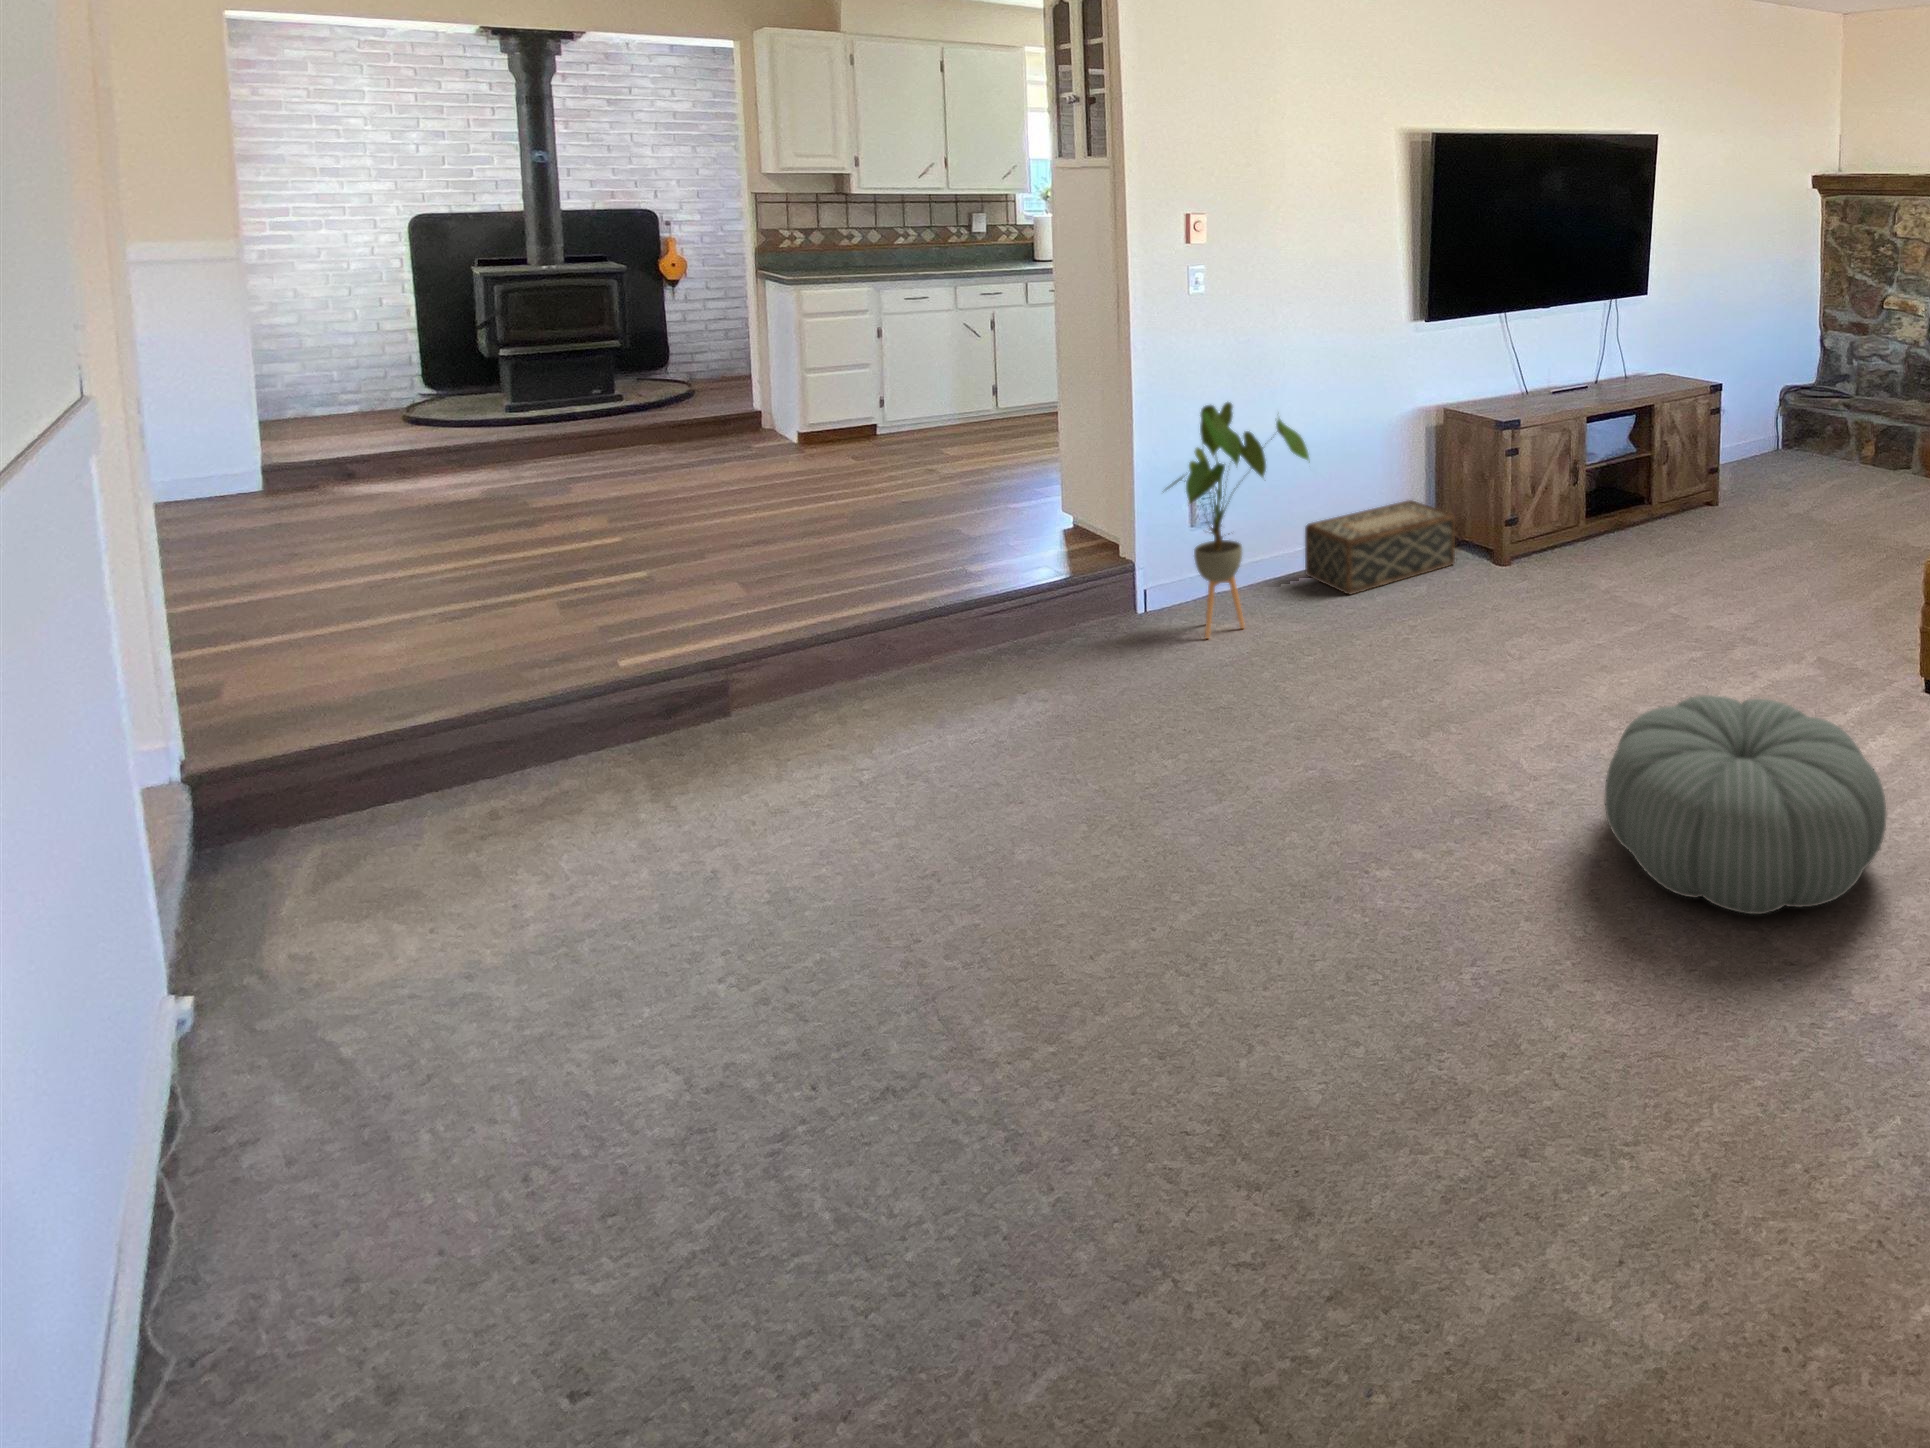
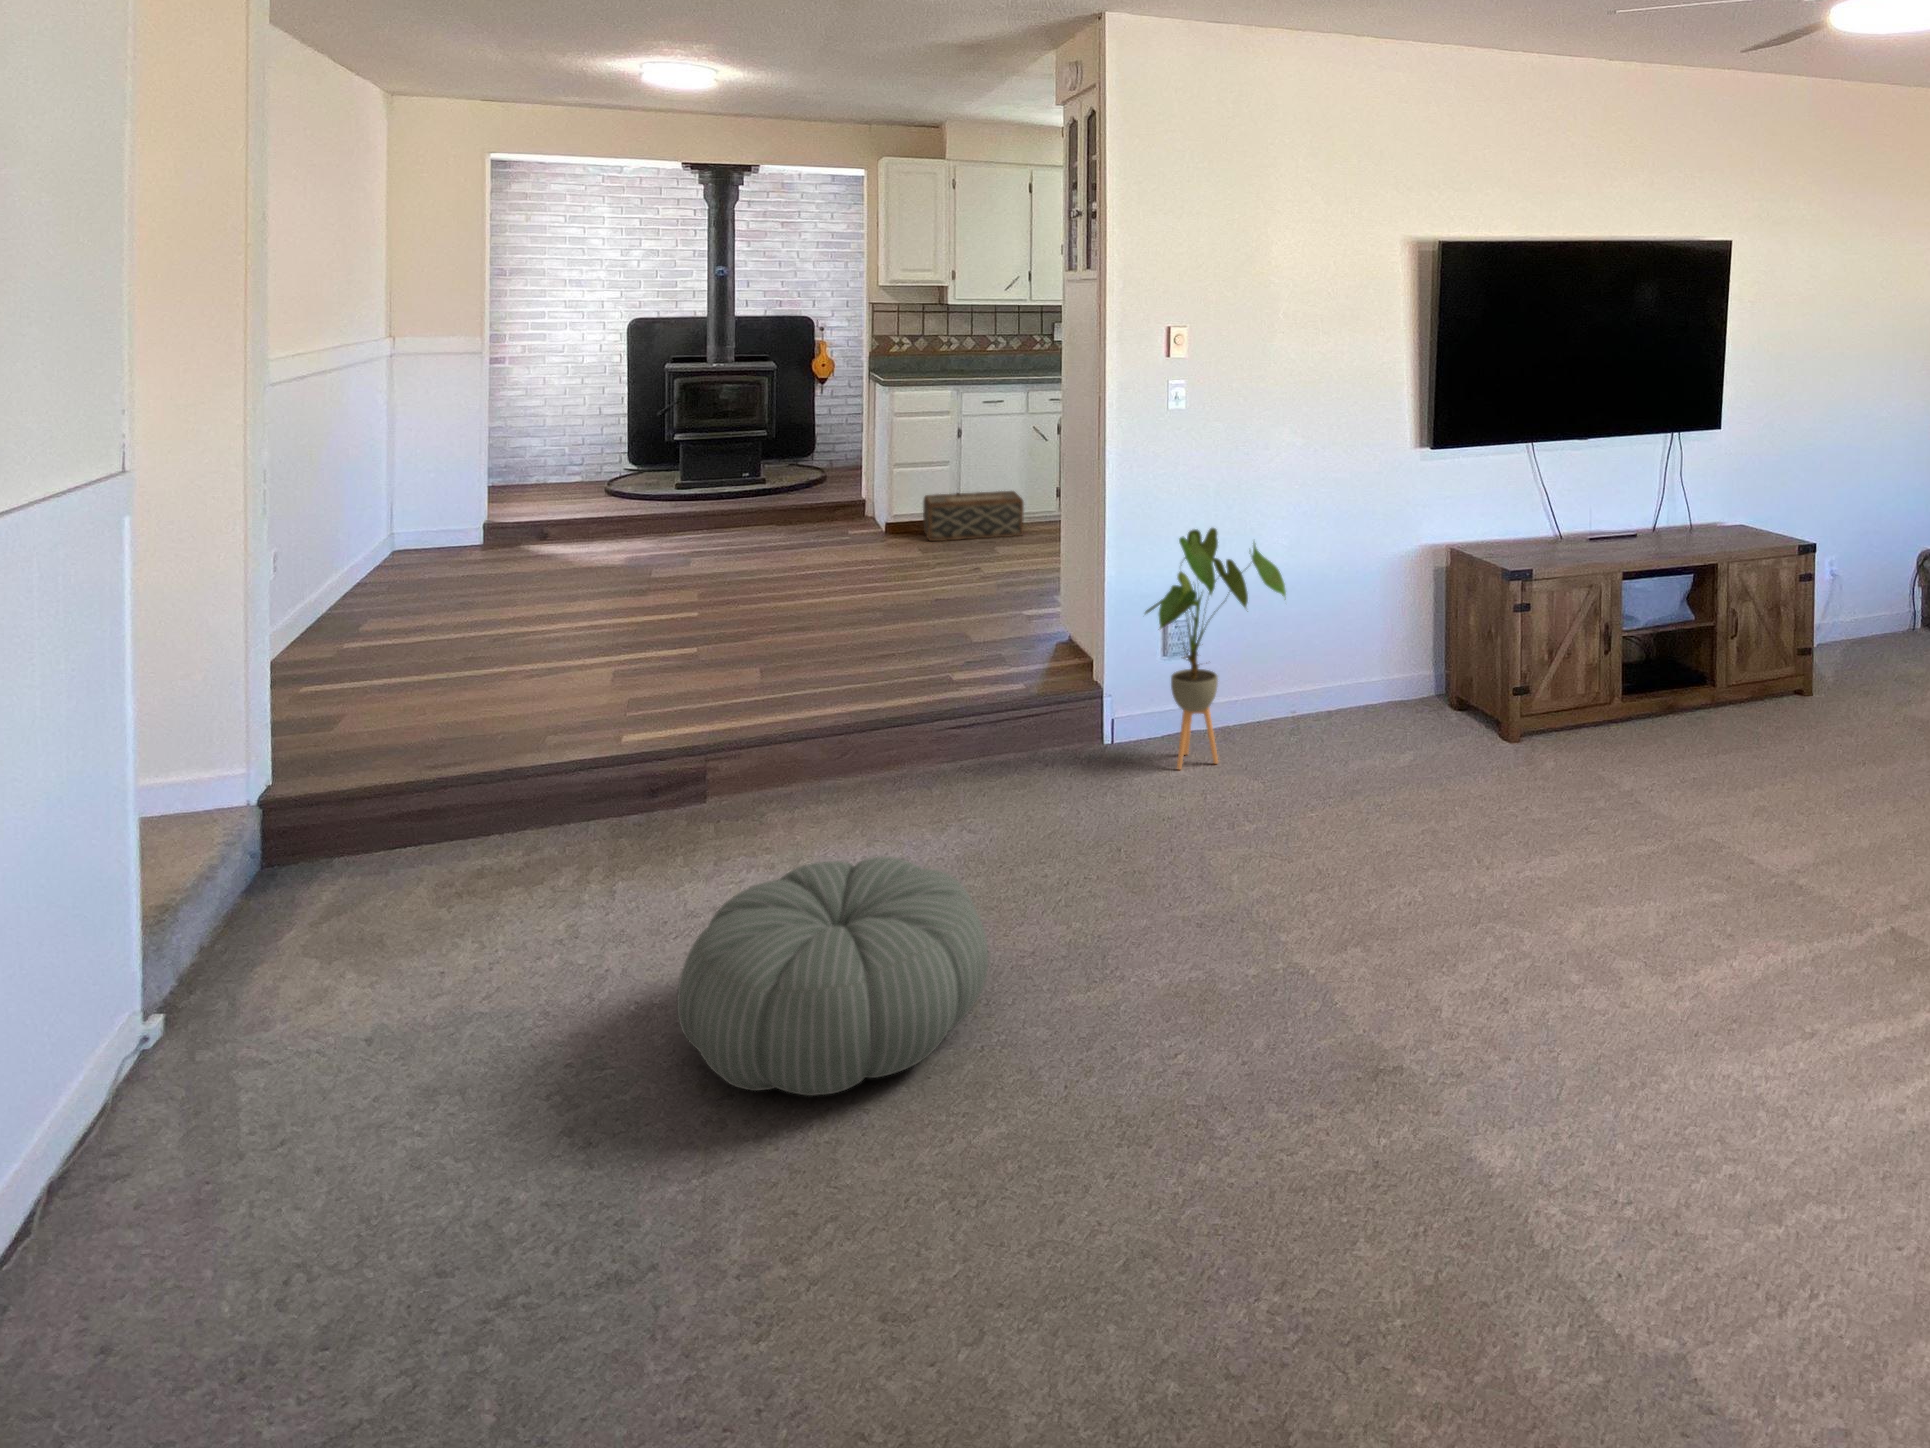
woven basket: present [1305,500,1455,594] -> present [923,491,1024,541]
pouf: present [1604,695,1886,914] -> present [677,857,988,1096]

